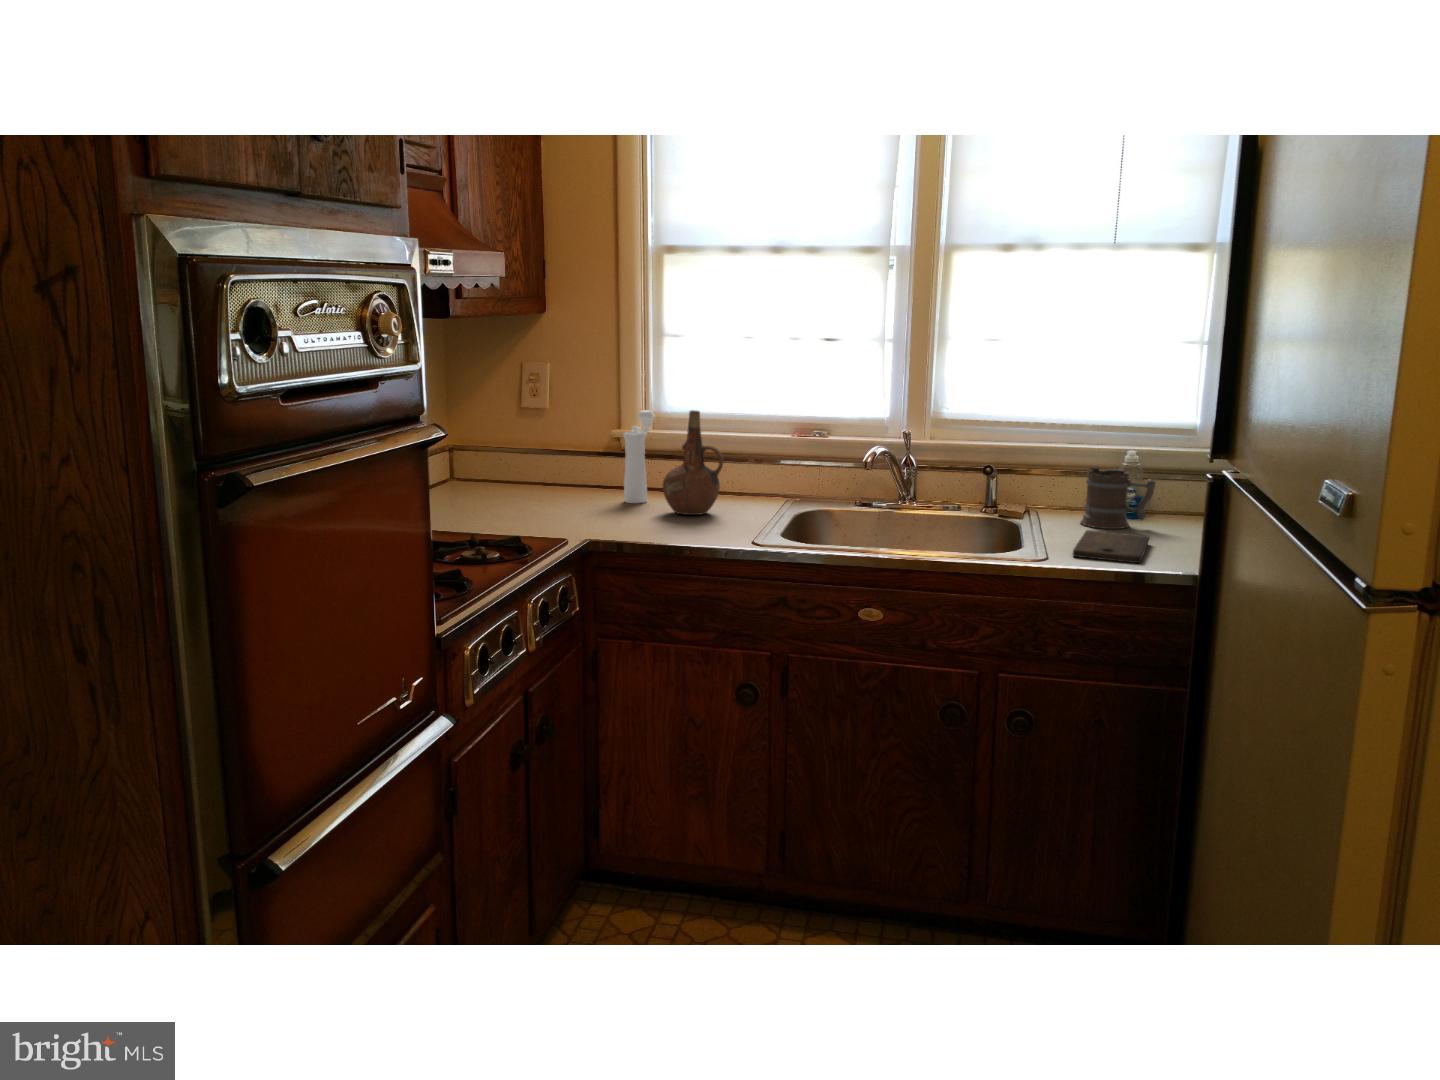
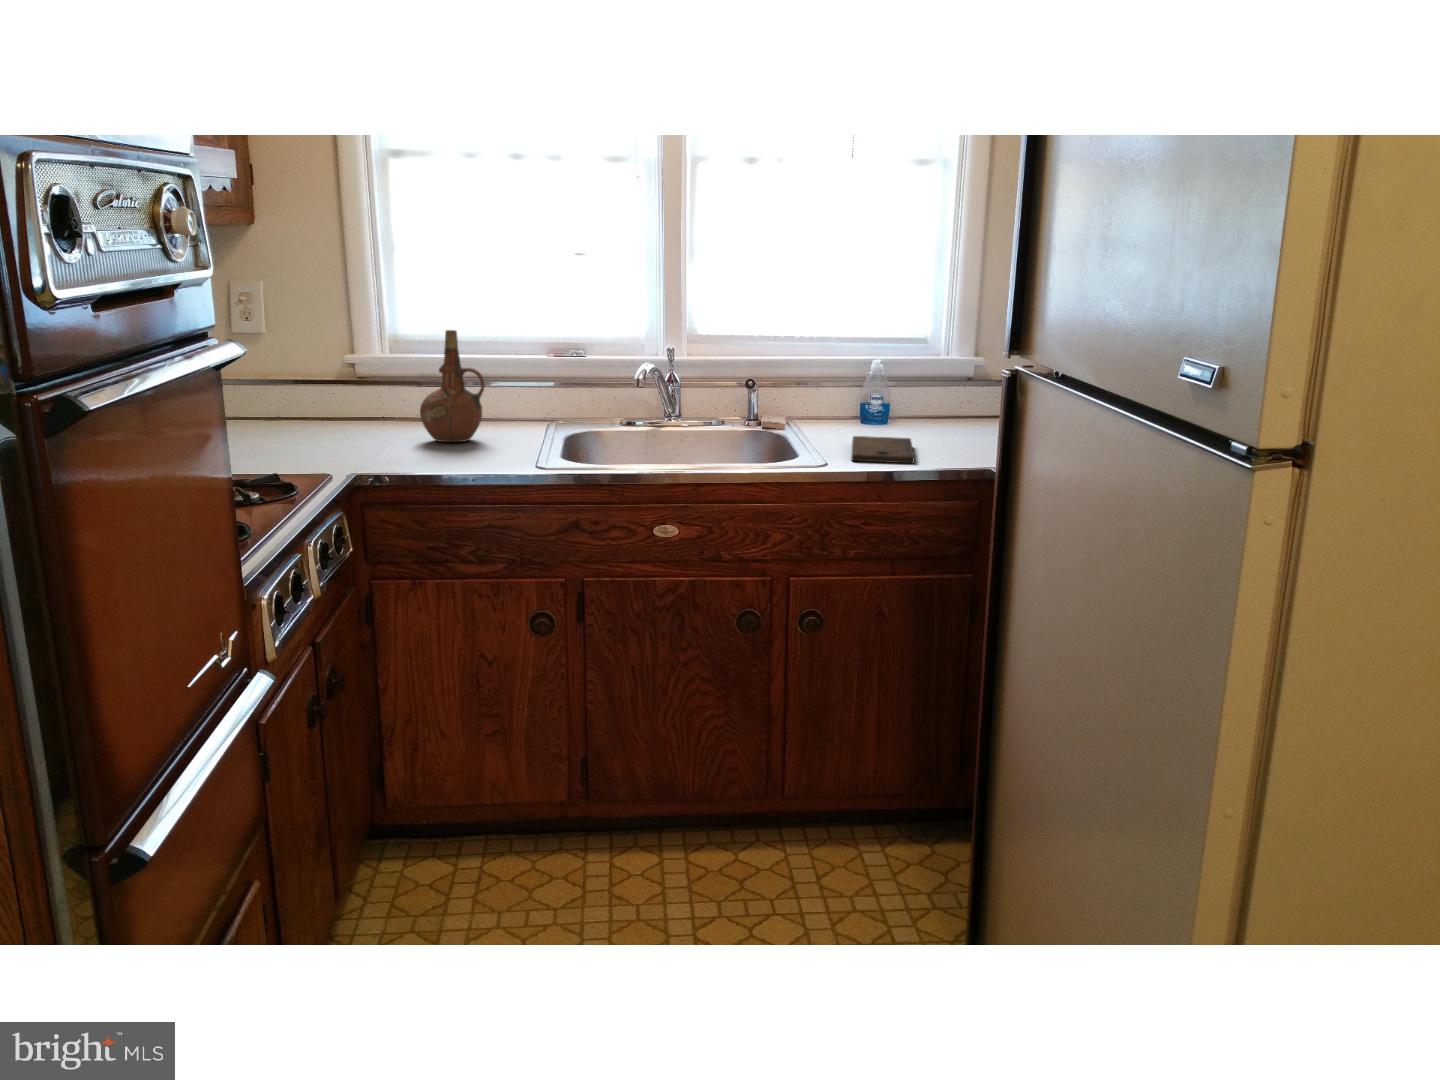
pepper mill: present [623,410,655,503] -> none [365,333,397,434]
mug: present [1081,467,1156,529] -> none [839,375,907,435]

